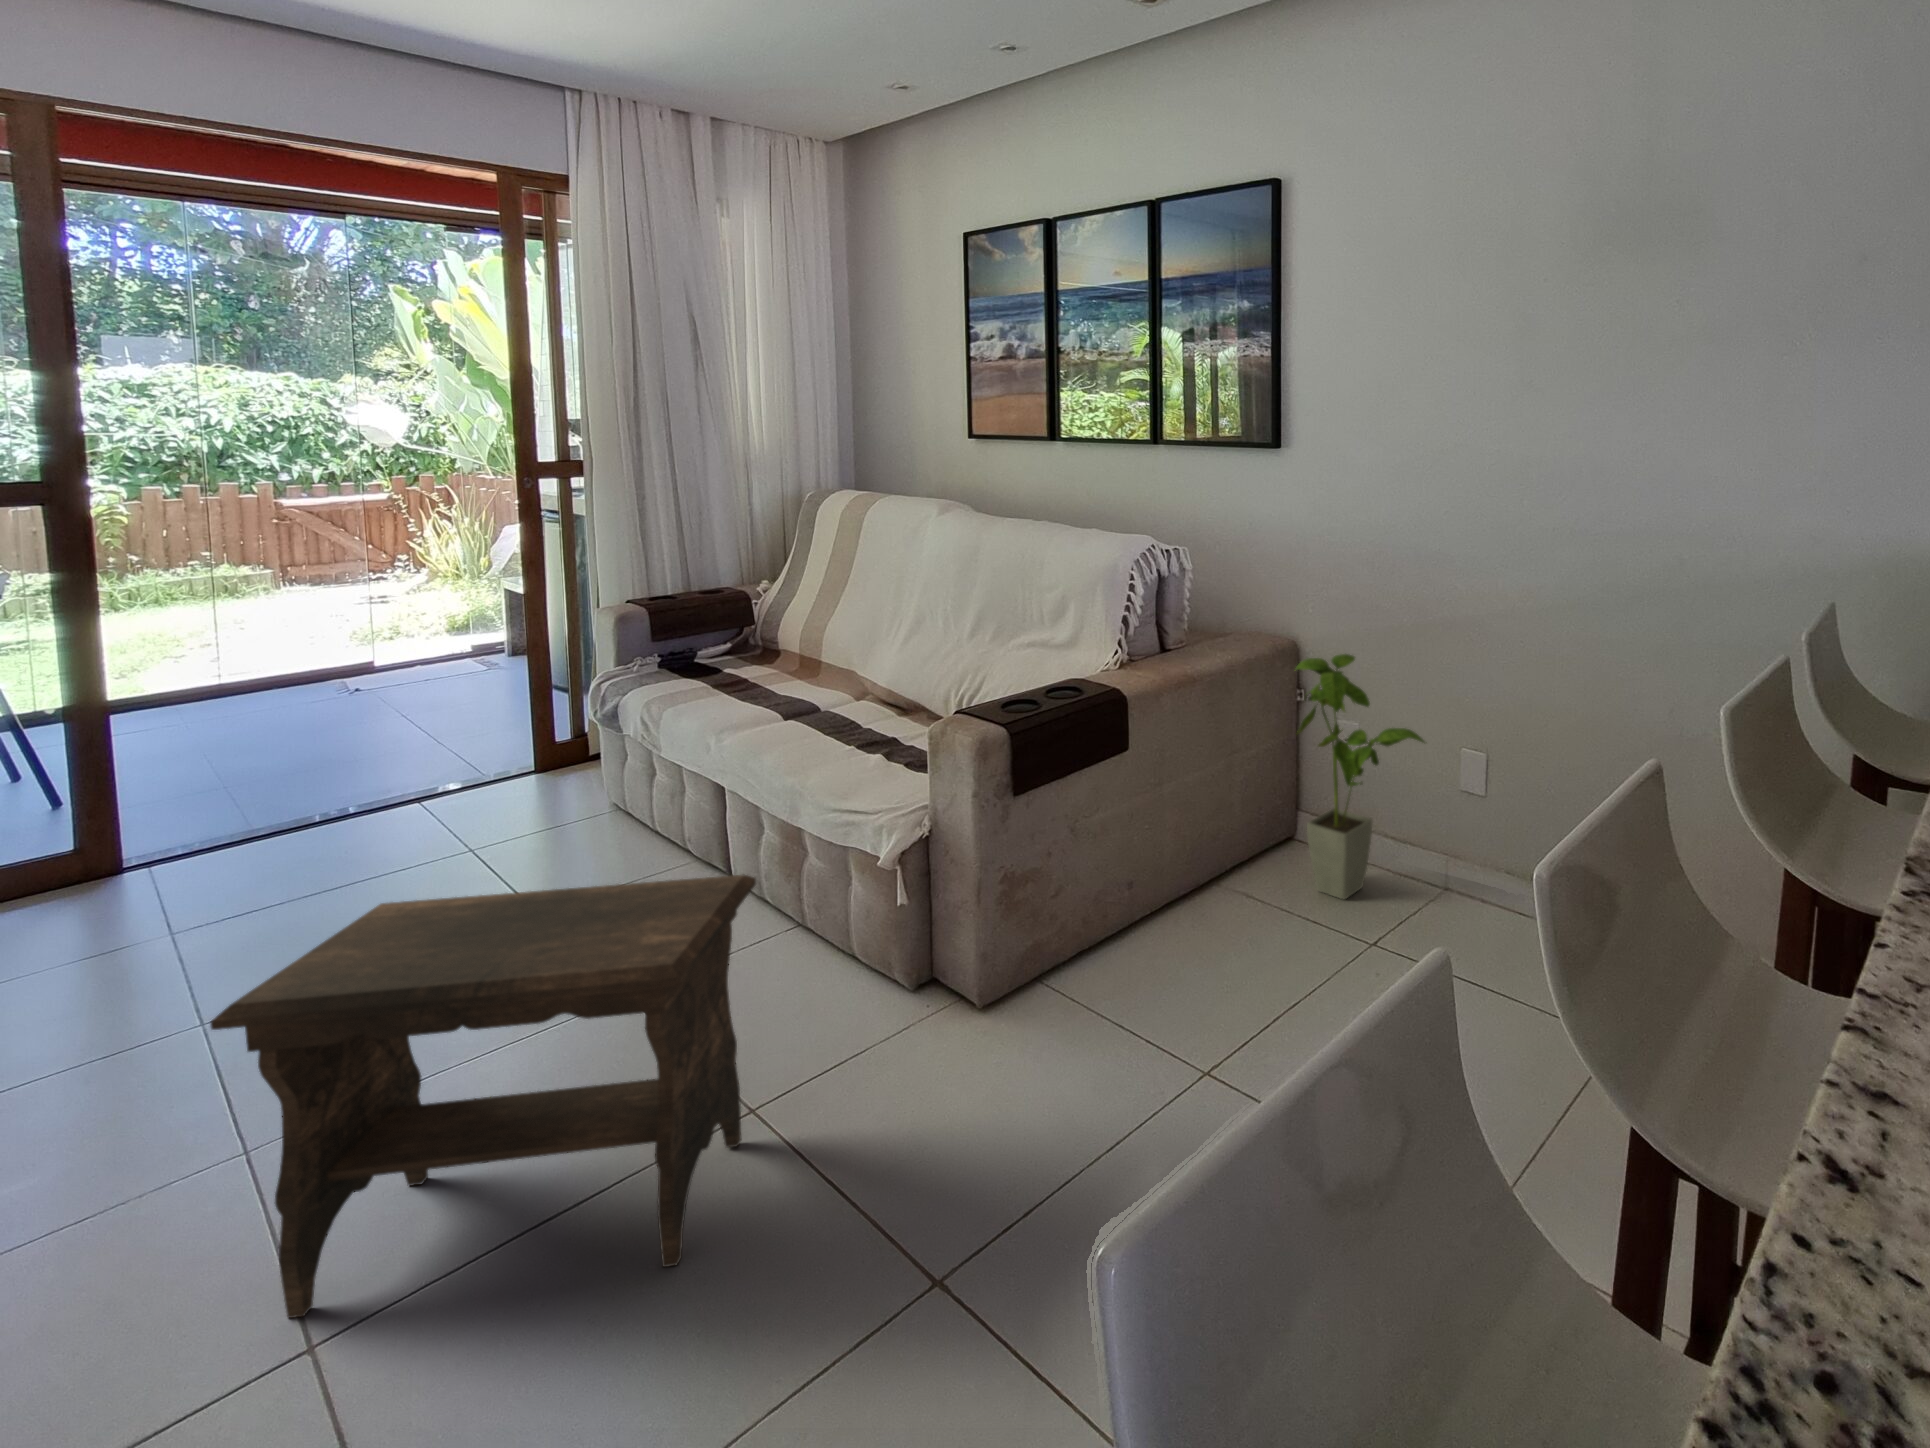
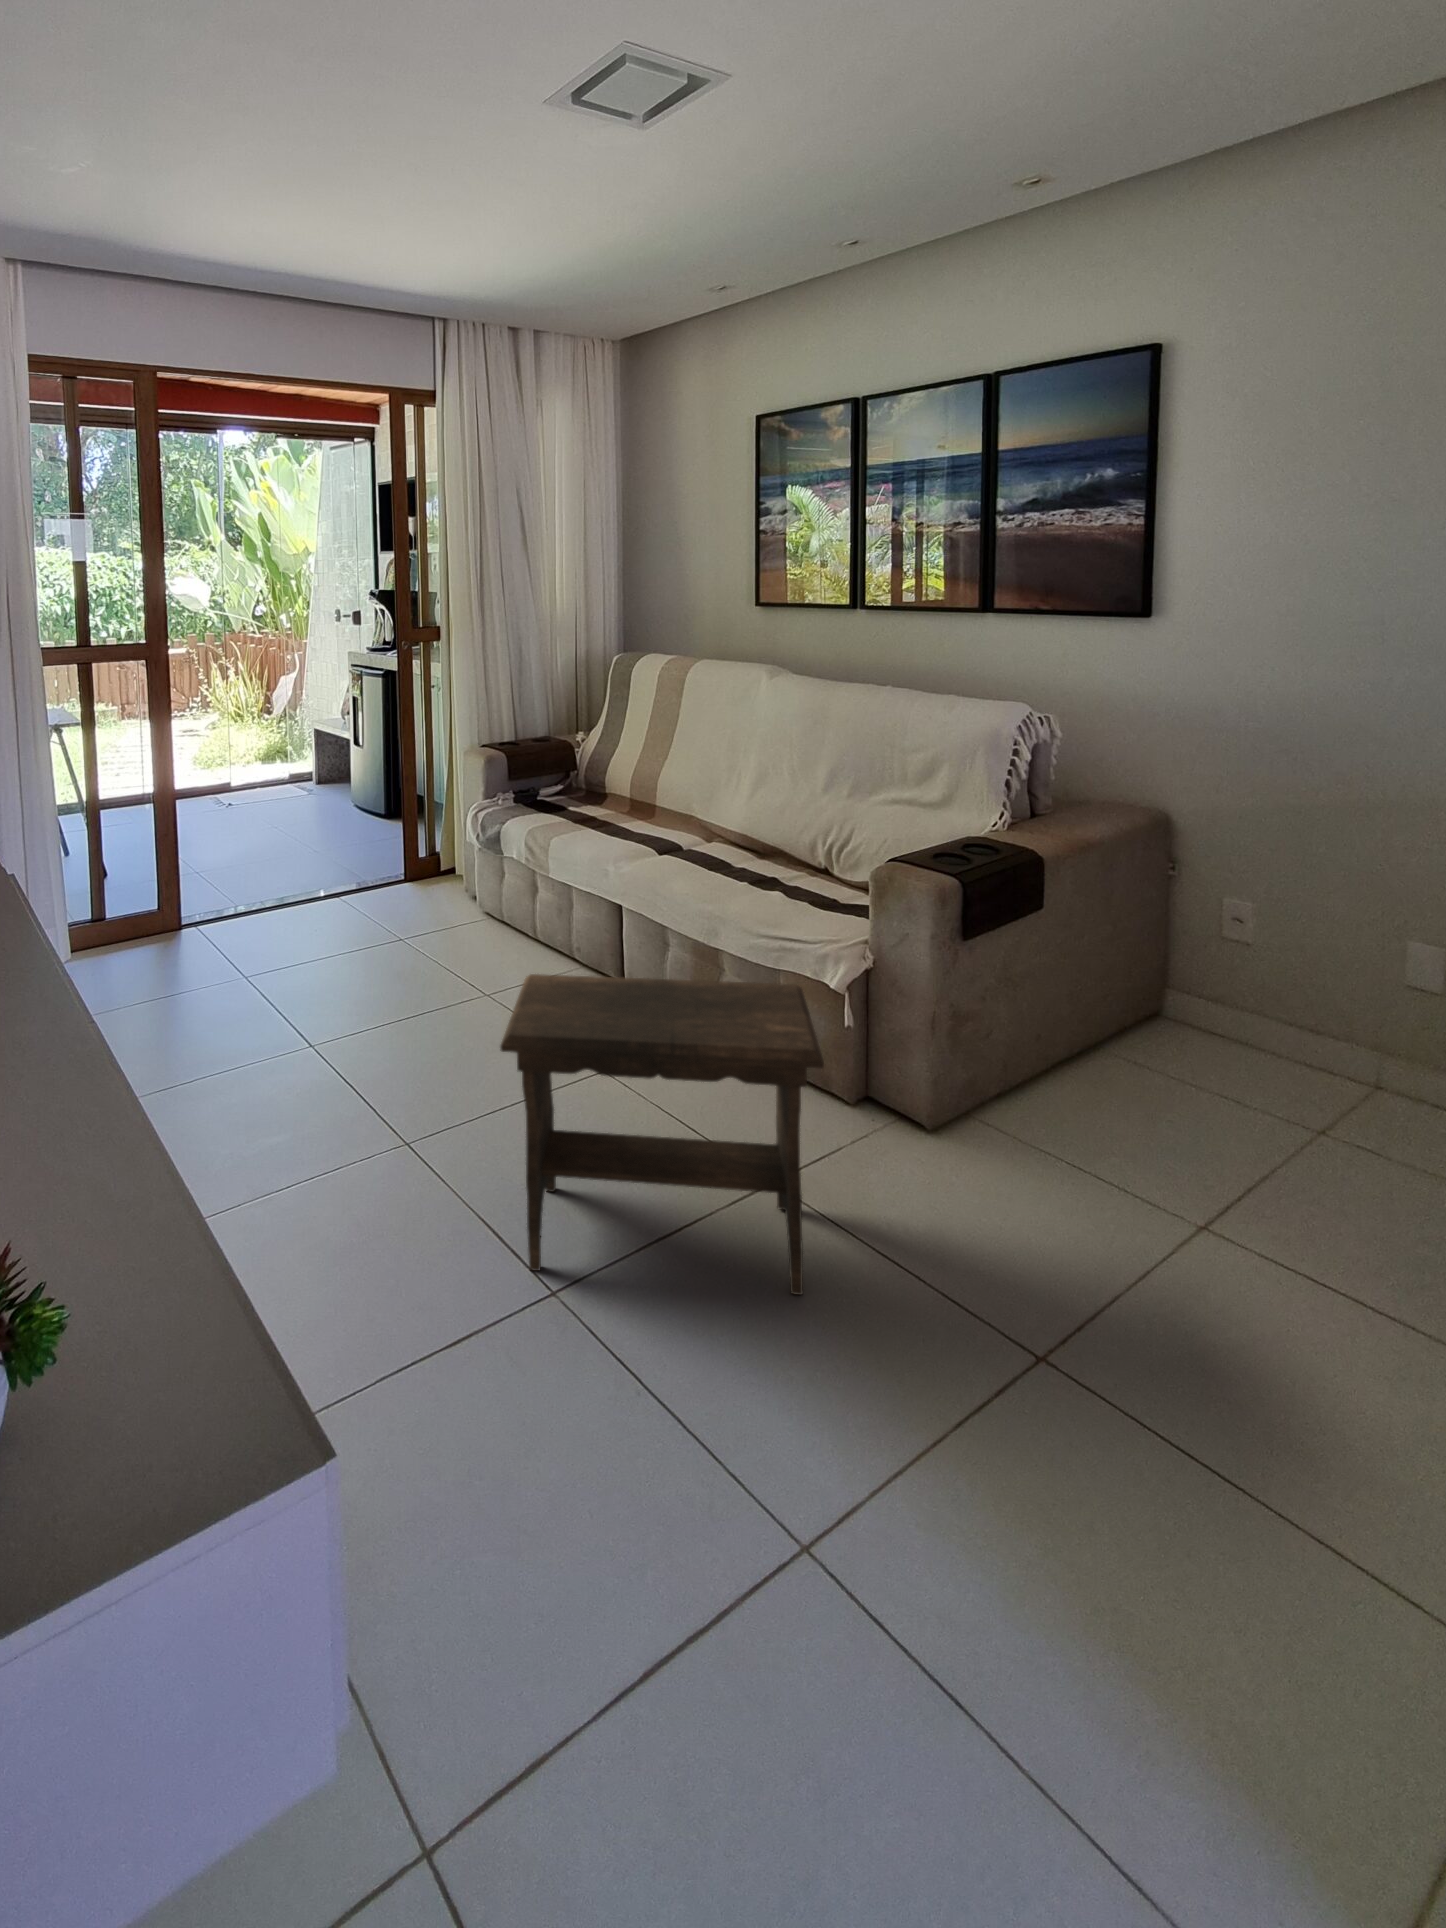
house plant: present [1297,654,1424,899] -> none [1200,828,1378,1081]

